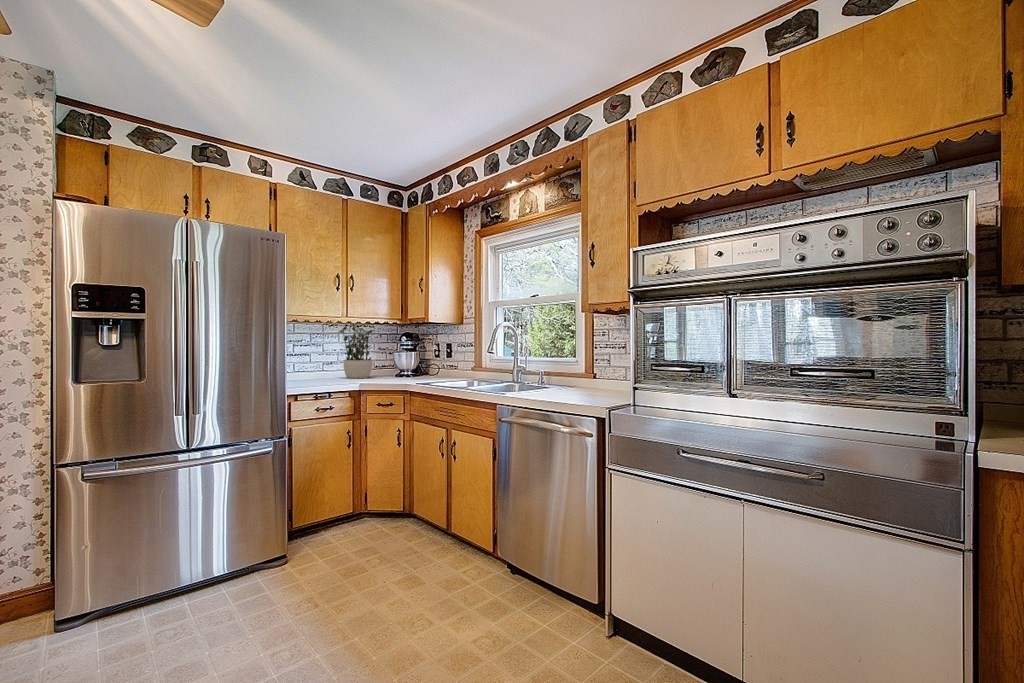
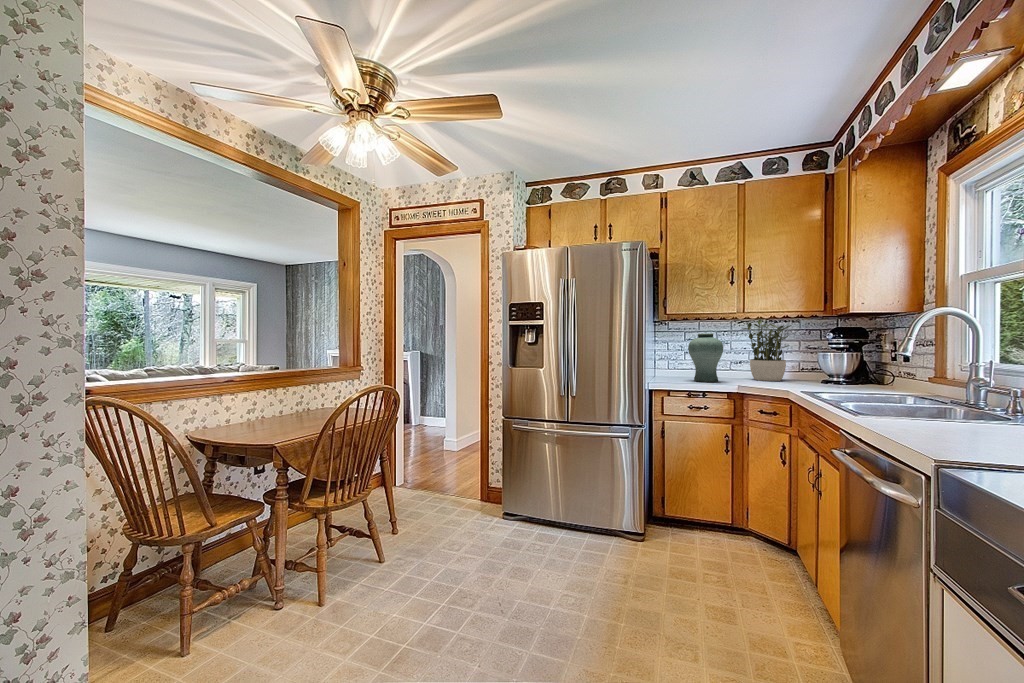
vase: none [303,335,337,383] -> present [688,333,723,382]

